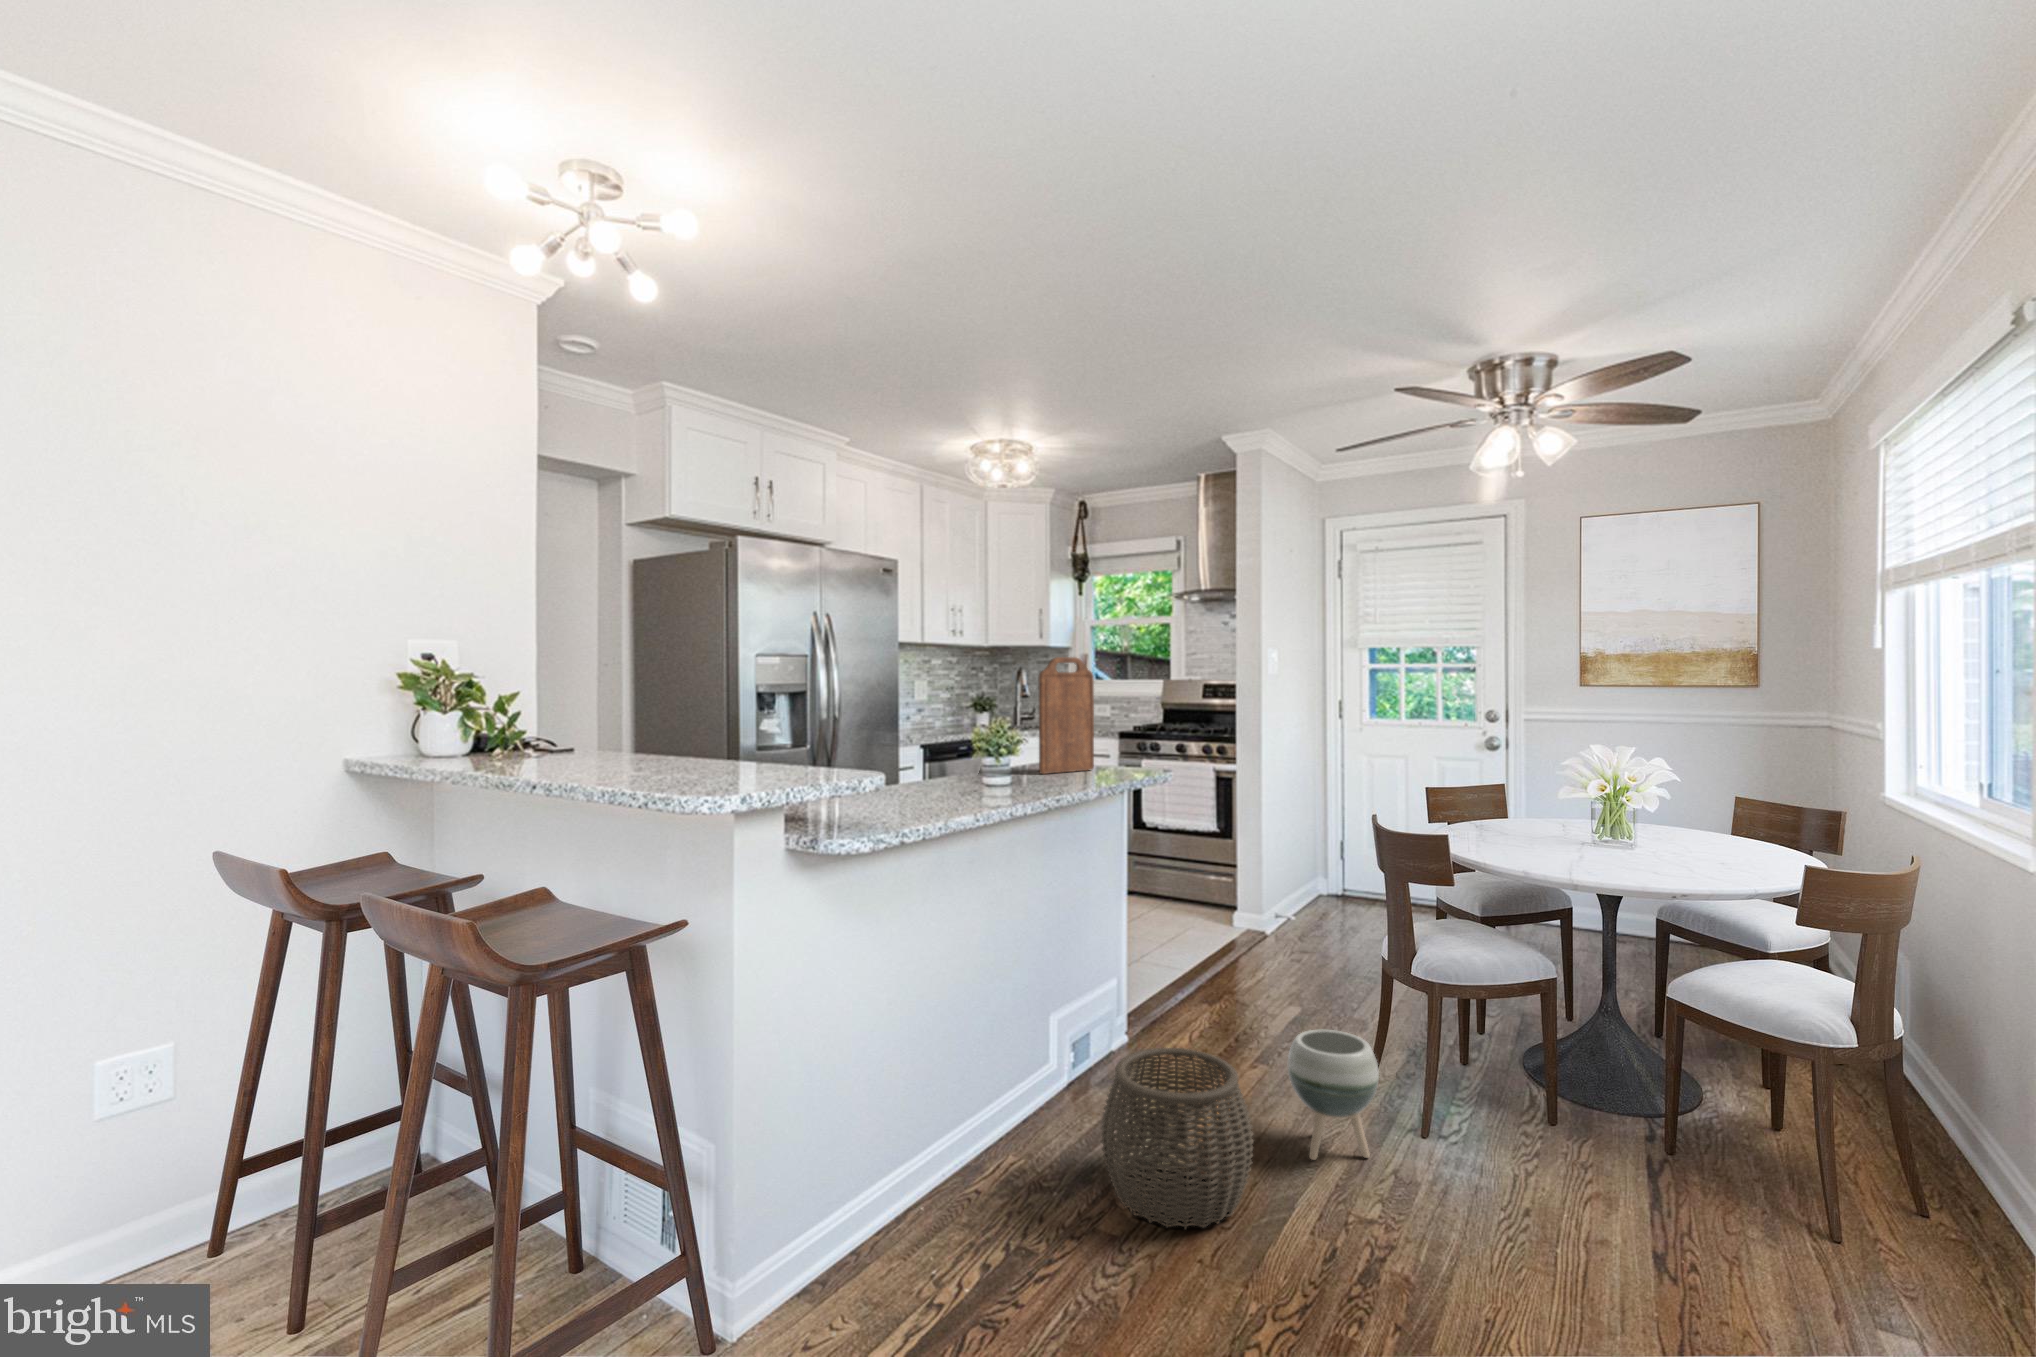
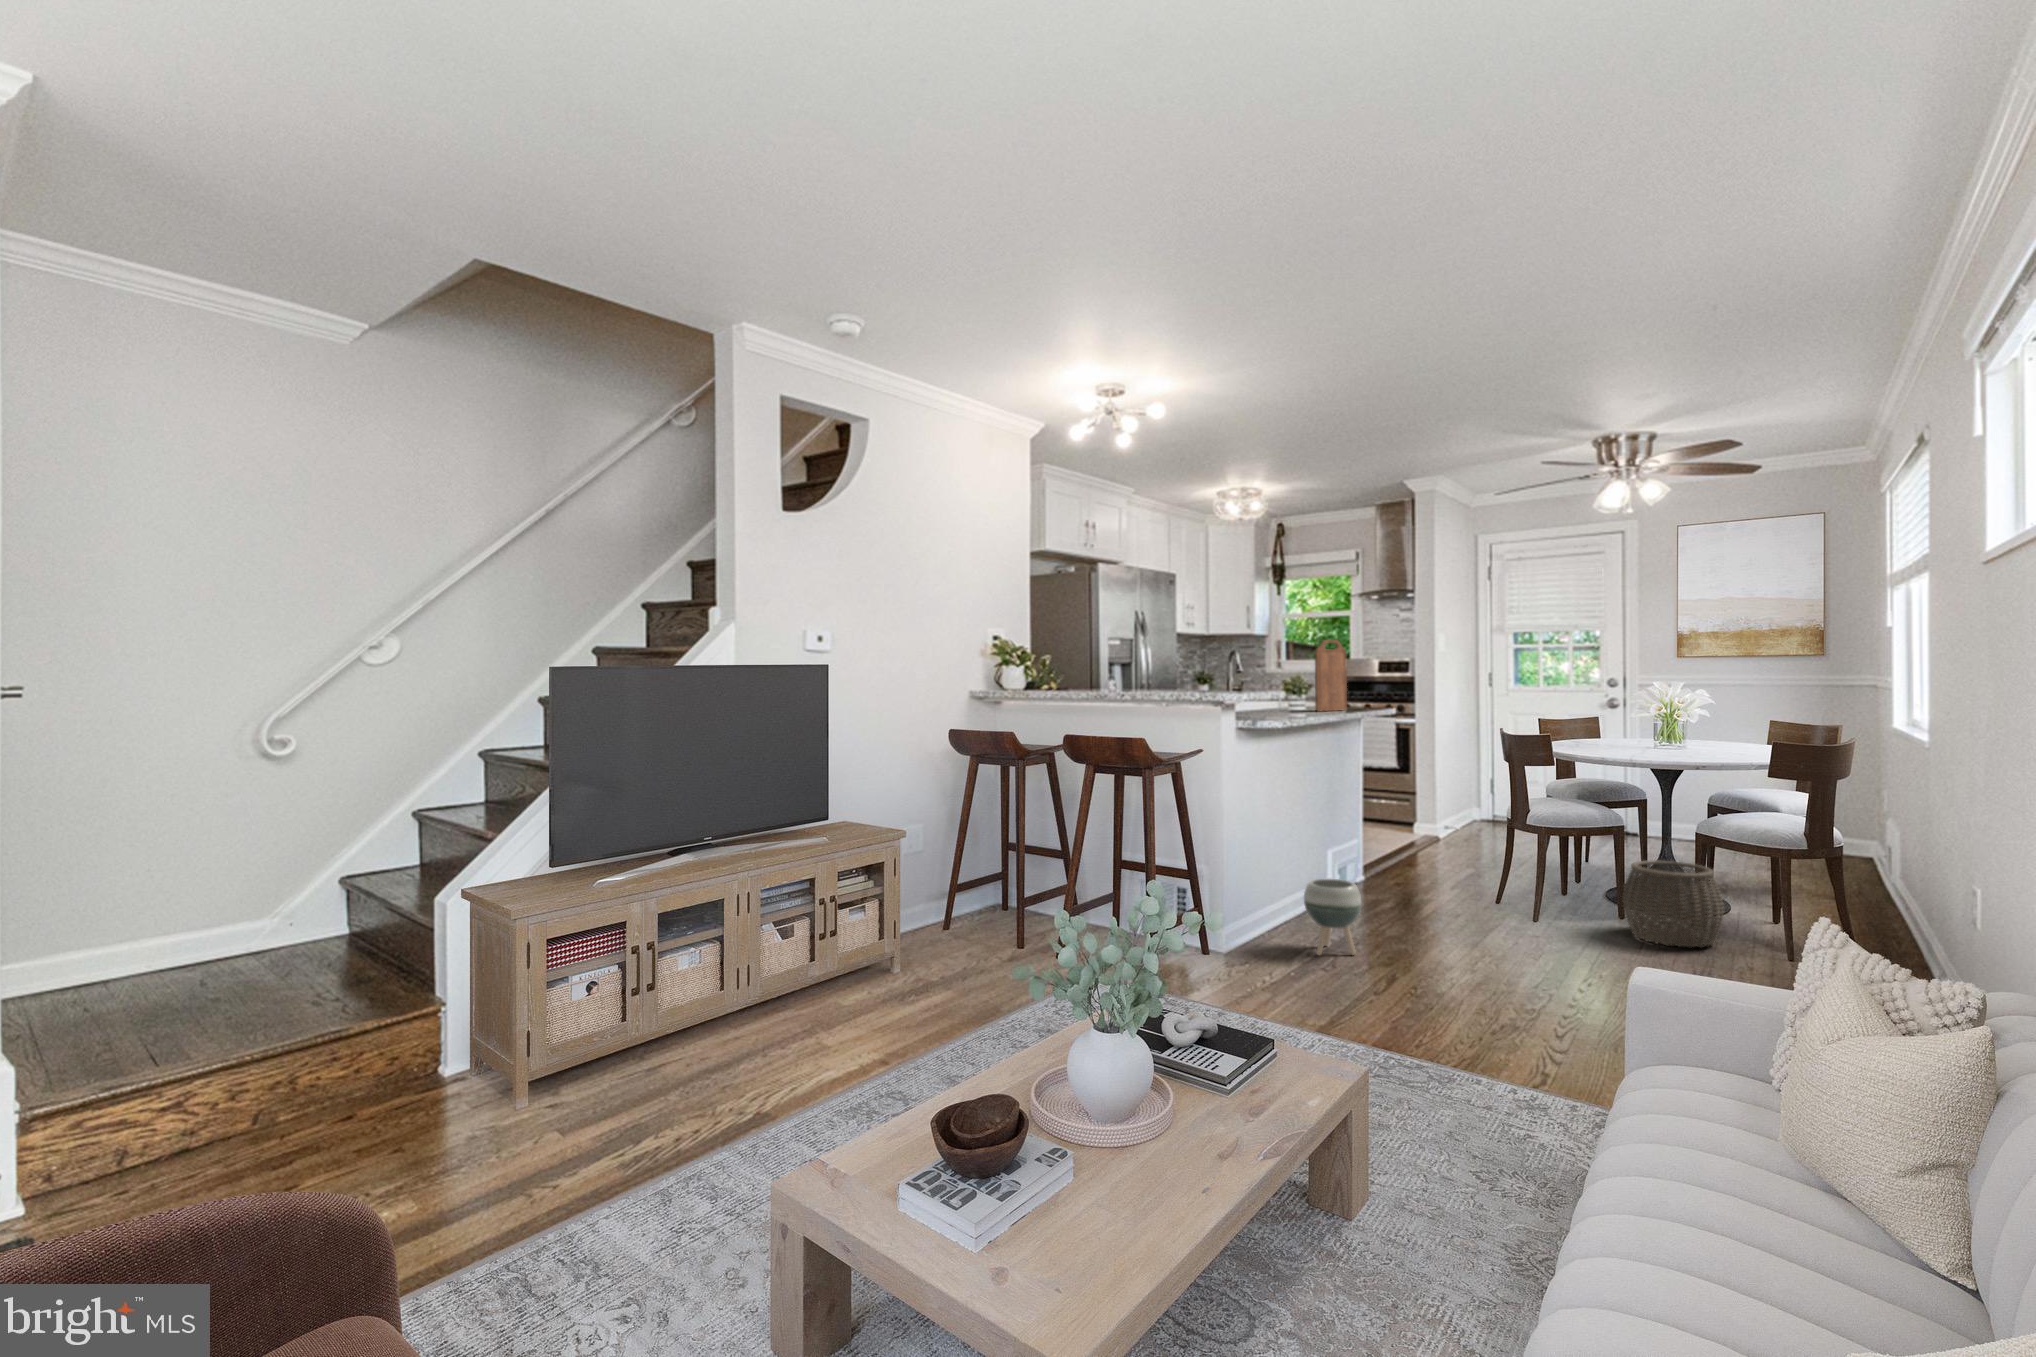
planter: present [1288,1029,1379,1160] -> present [1304,879,1362,955]
woven basket: present [1101,1048,1253,1229] -> present [1623,860,1725,948]

